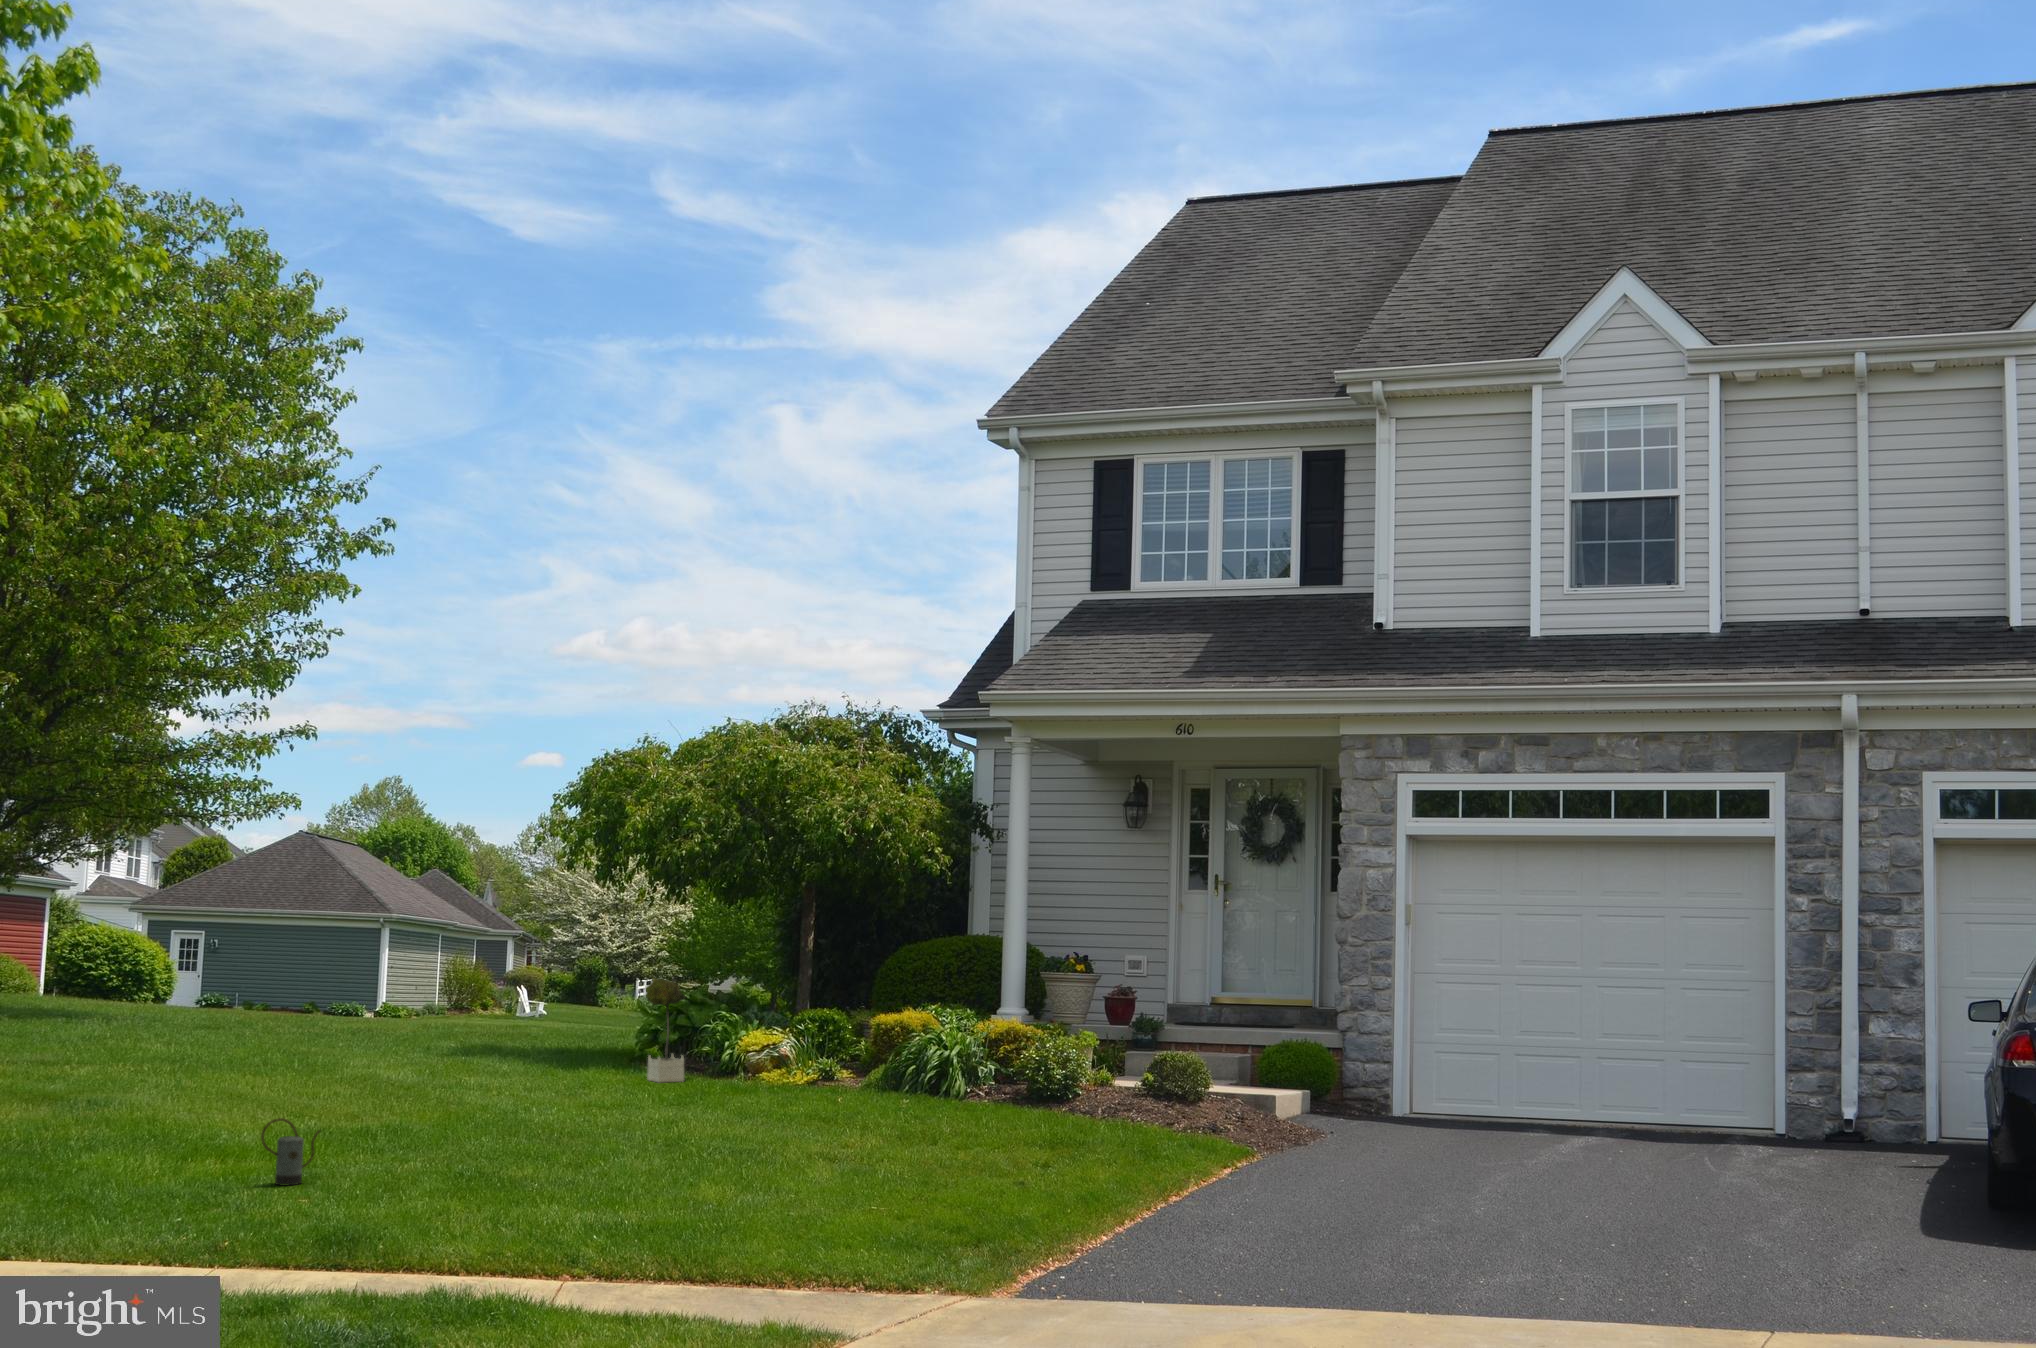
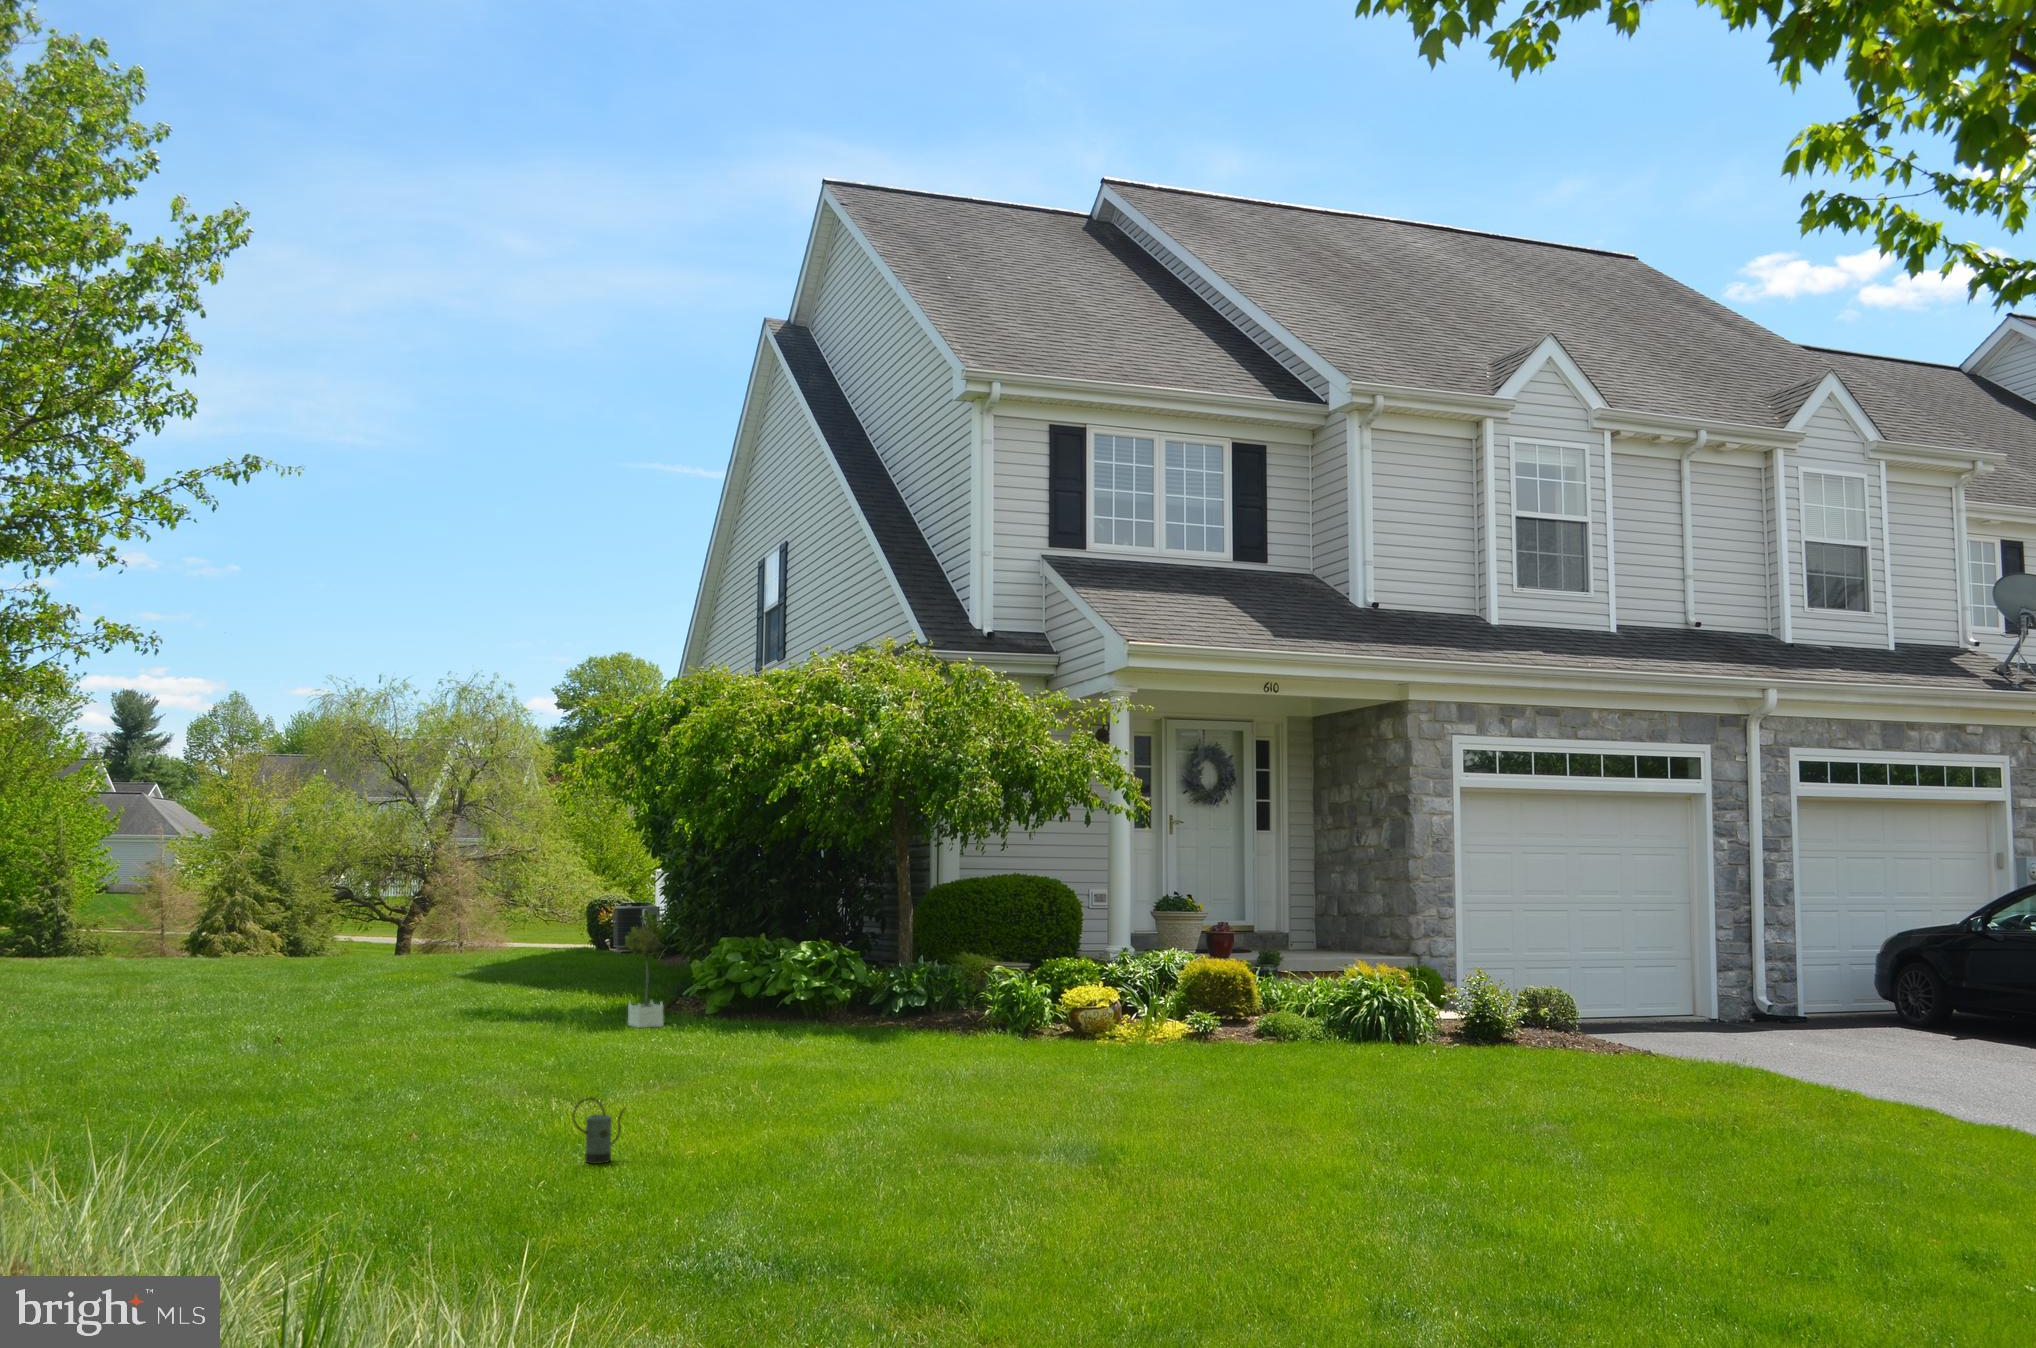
watering can: present [261,1118,320,1185] -> present [572,1097,625,1164]

